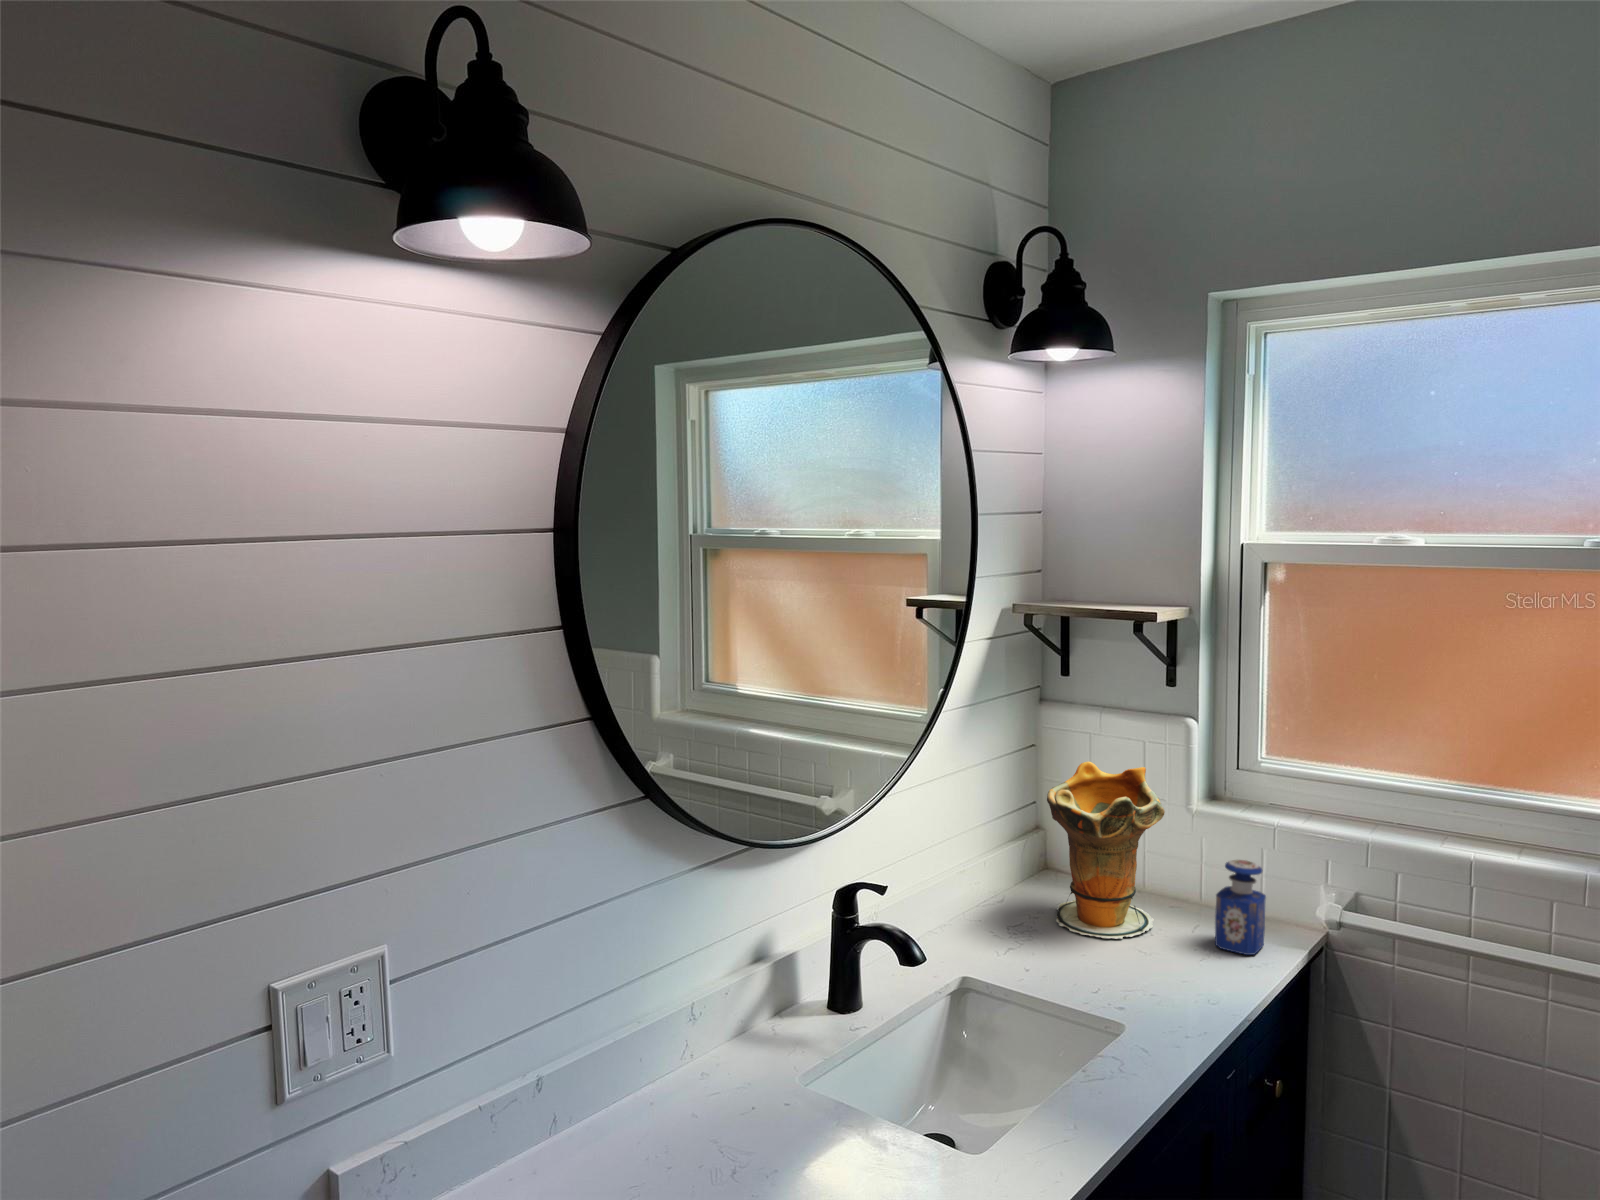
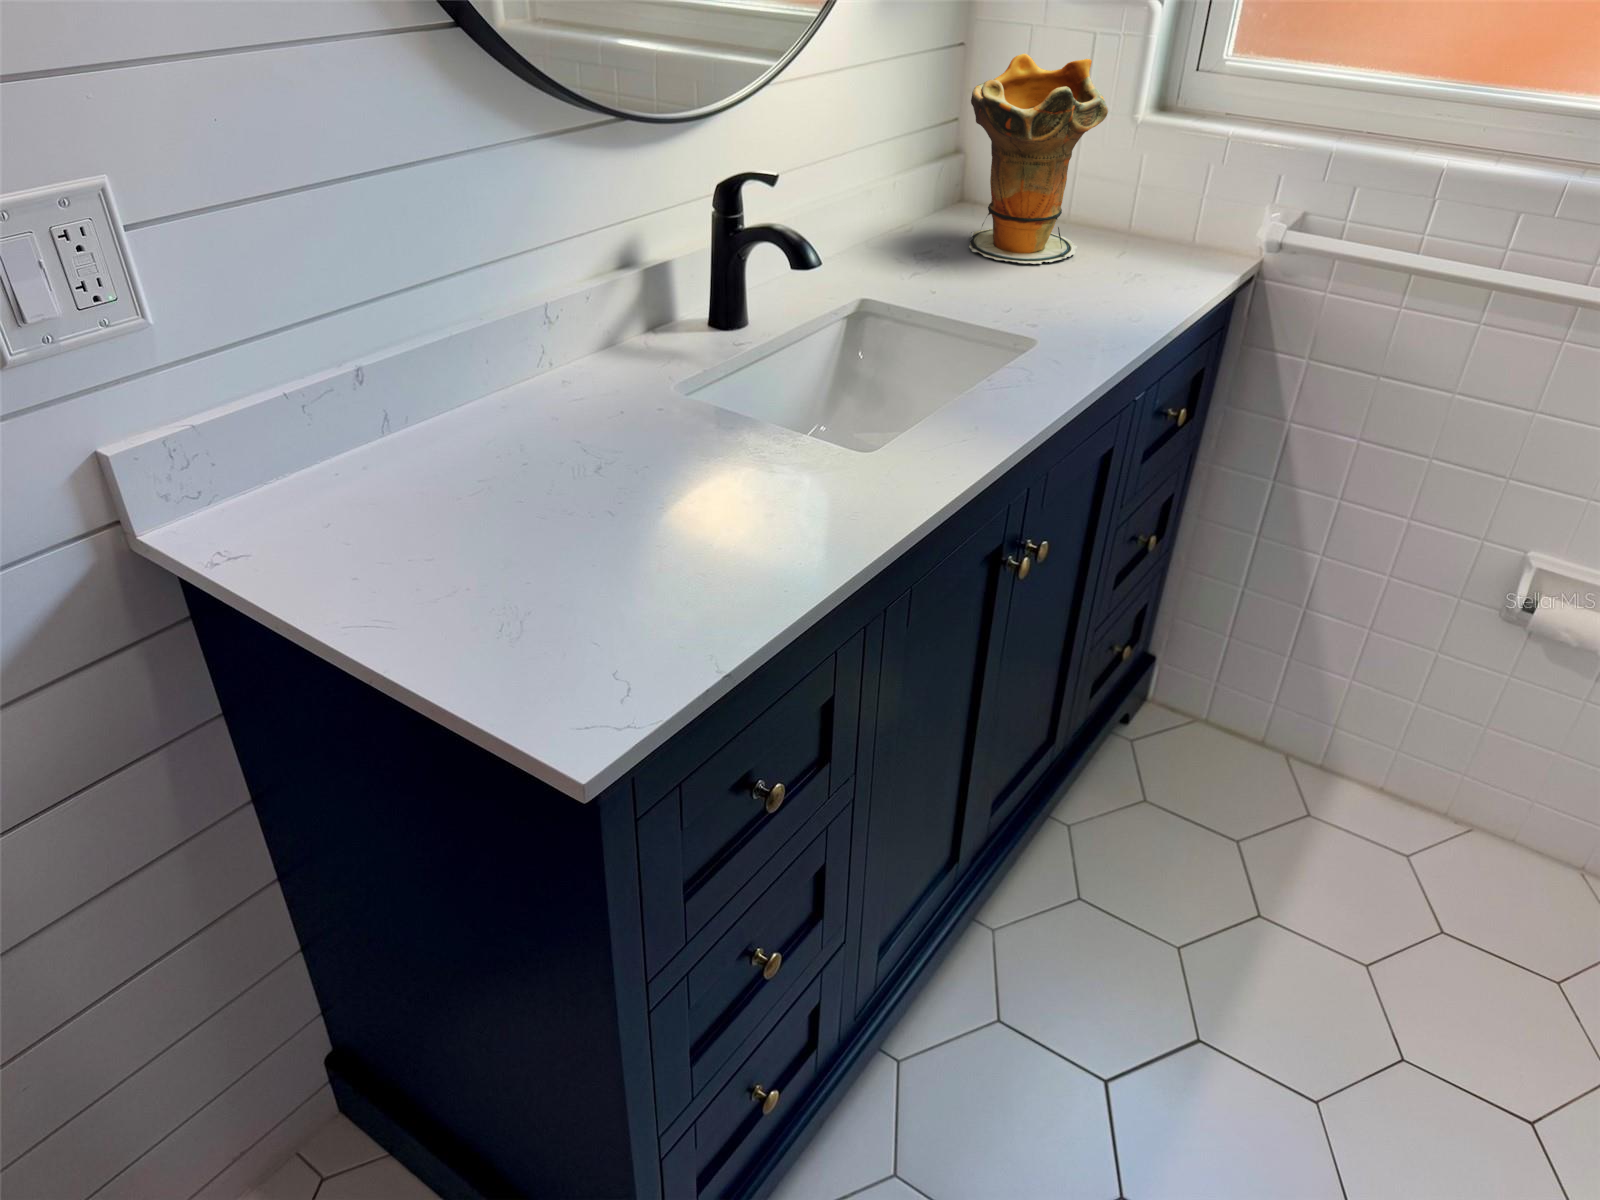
perfume bottle: present [1215,860,1266,955] -> none [1142,170,1209,279]

